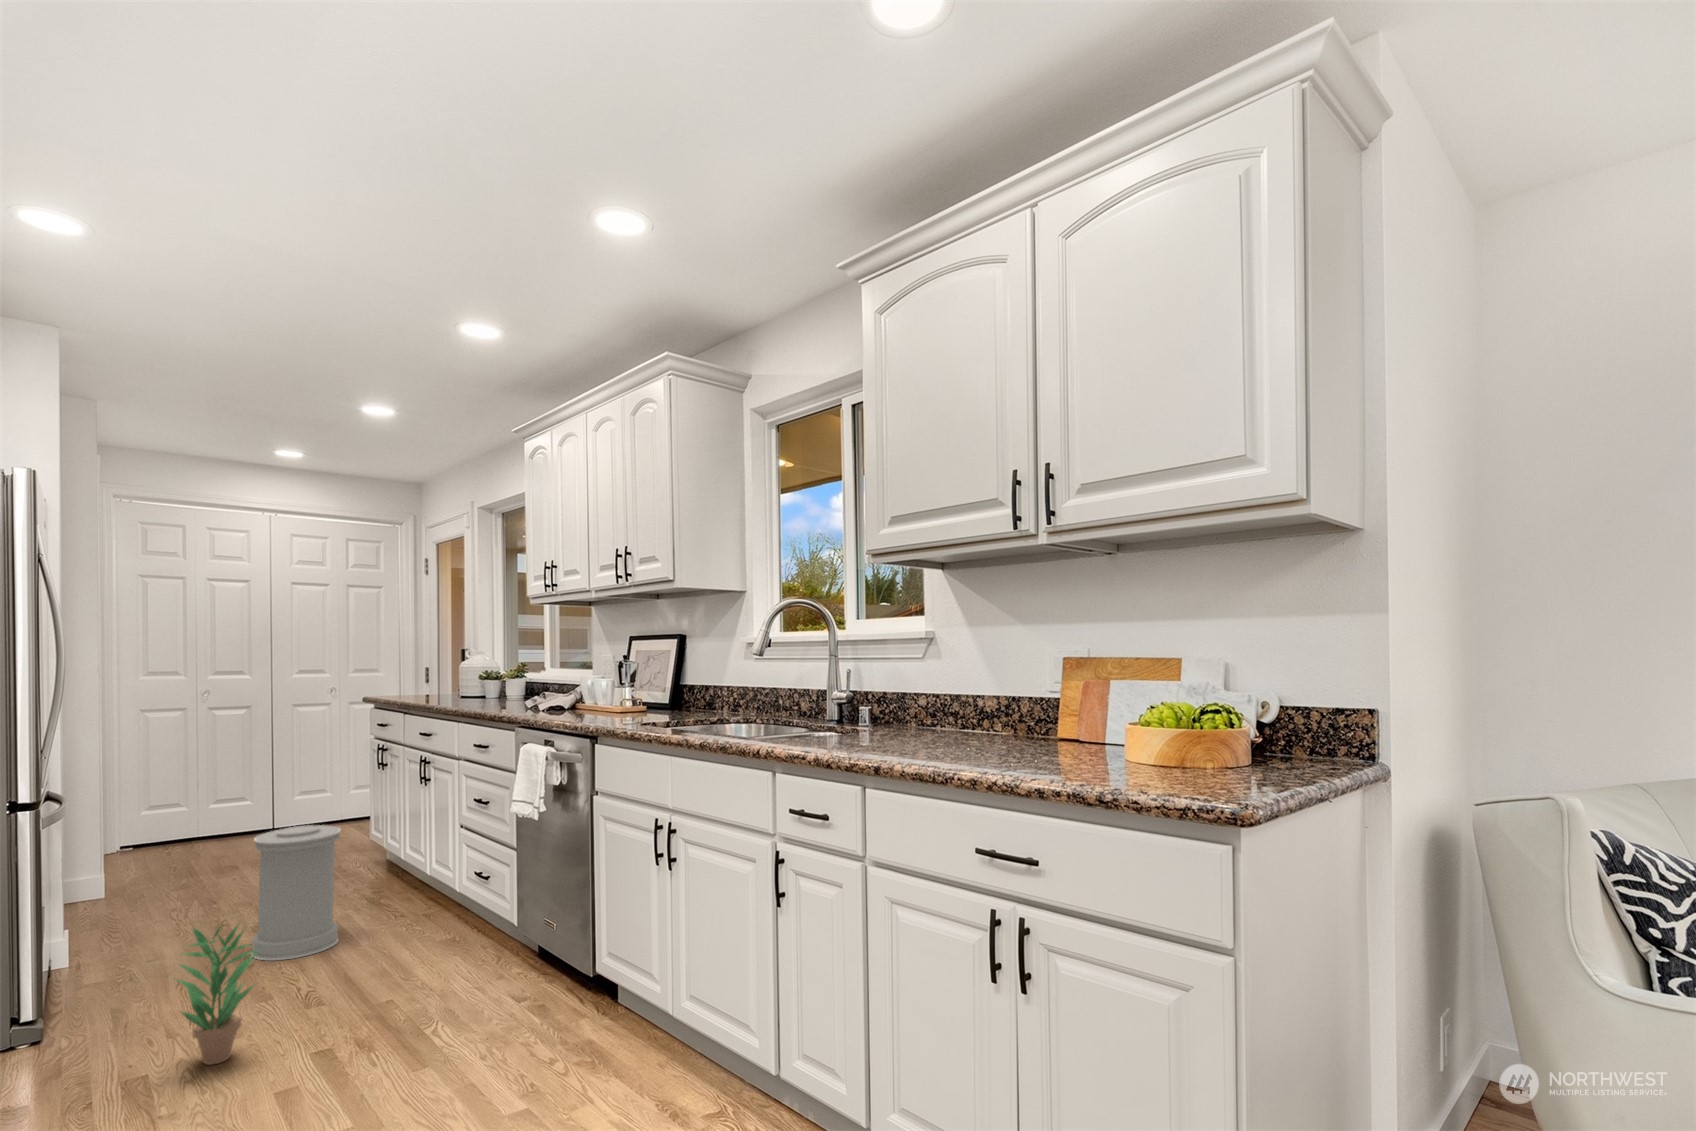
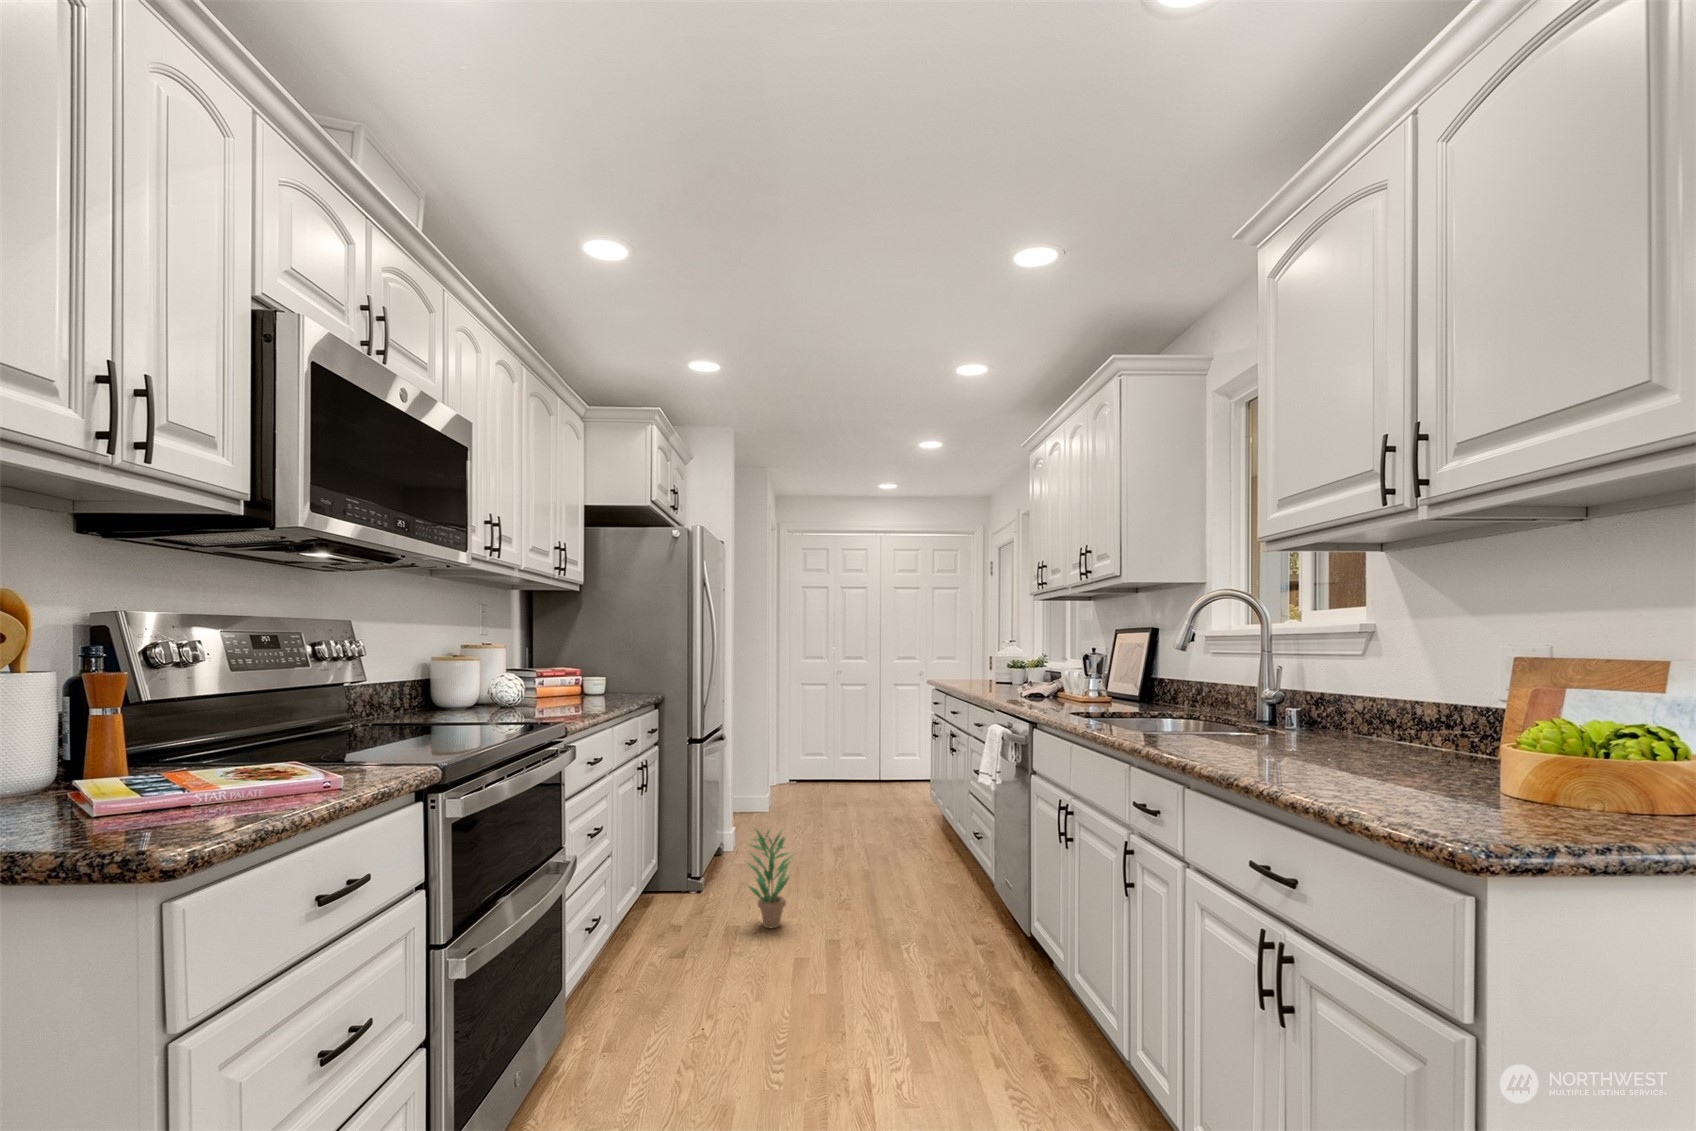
trash can: present [251,825,341,960] -> none [825,772,882,871]

